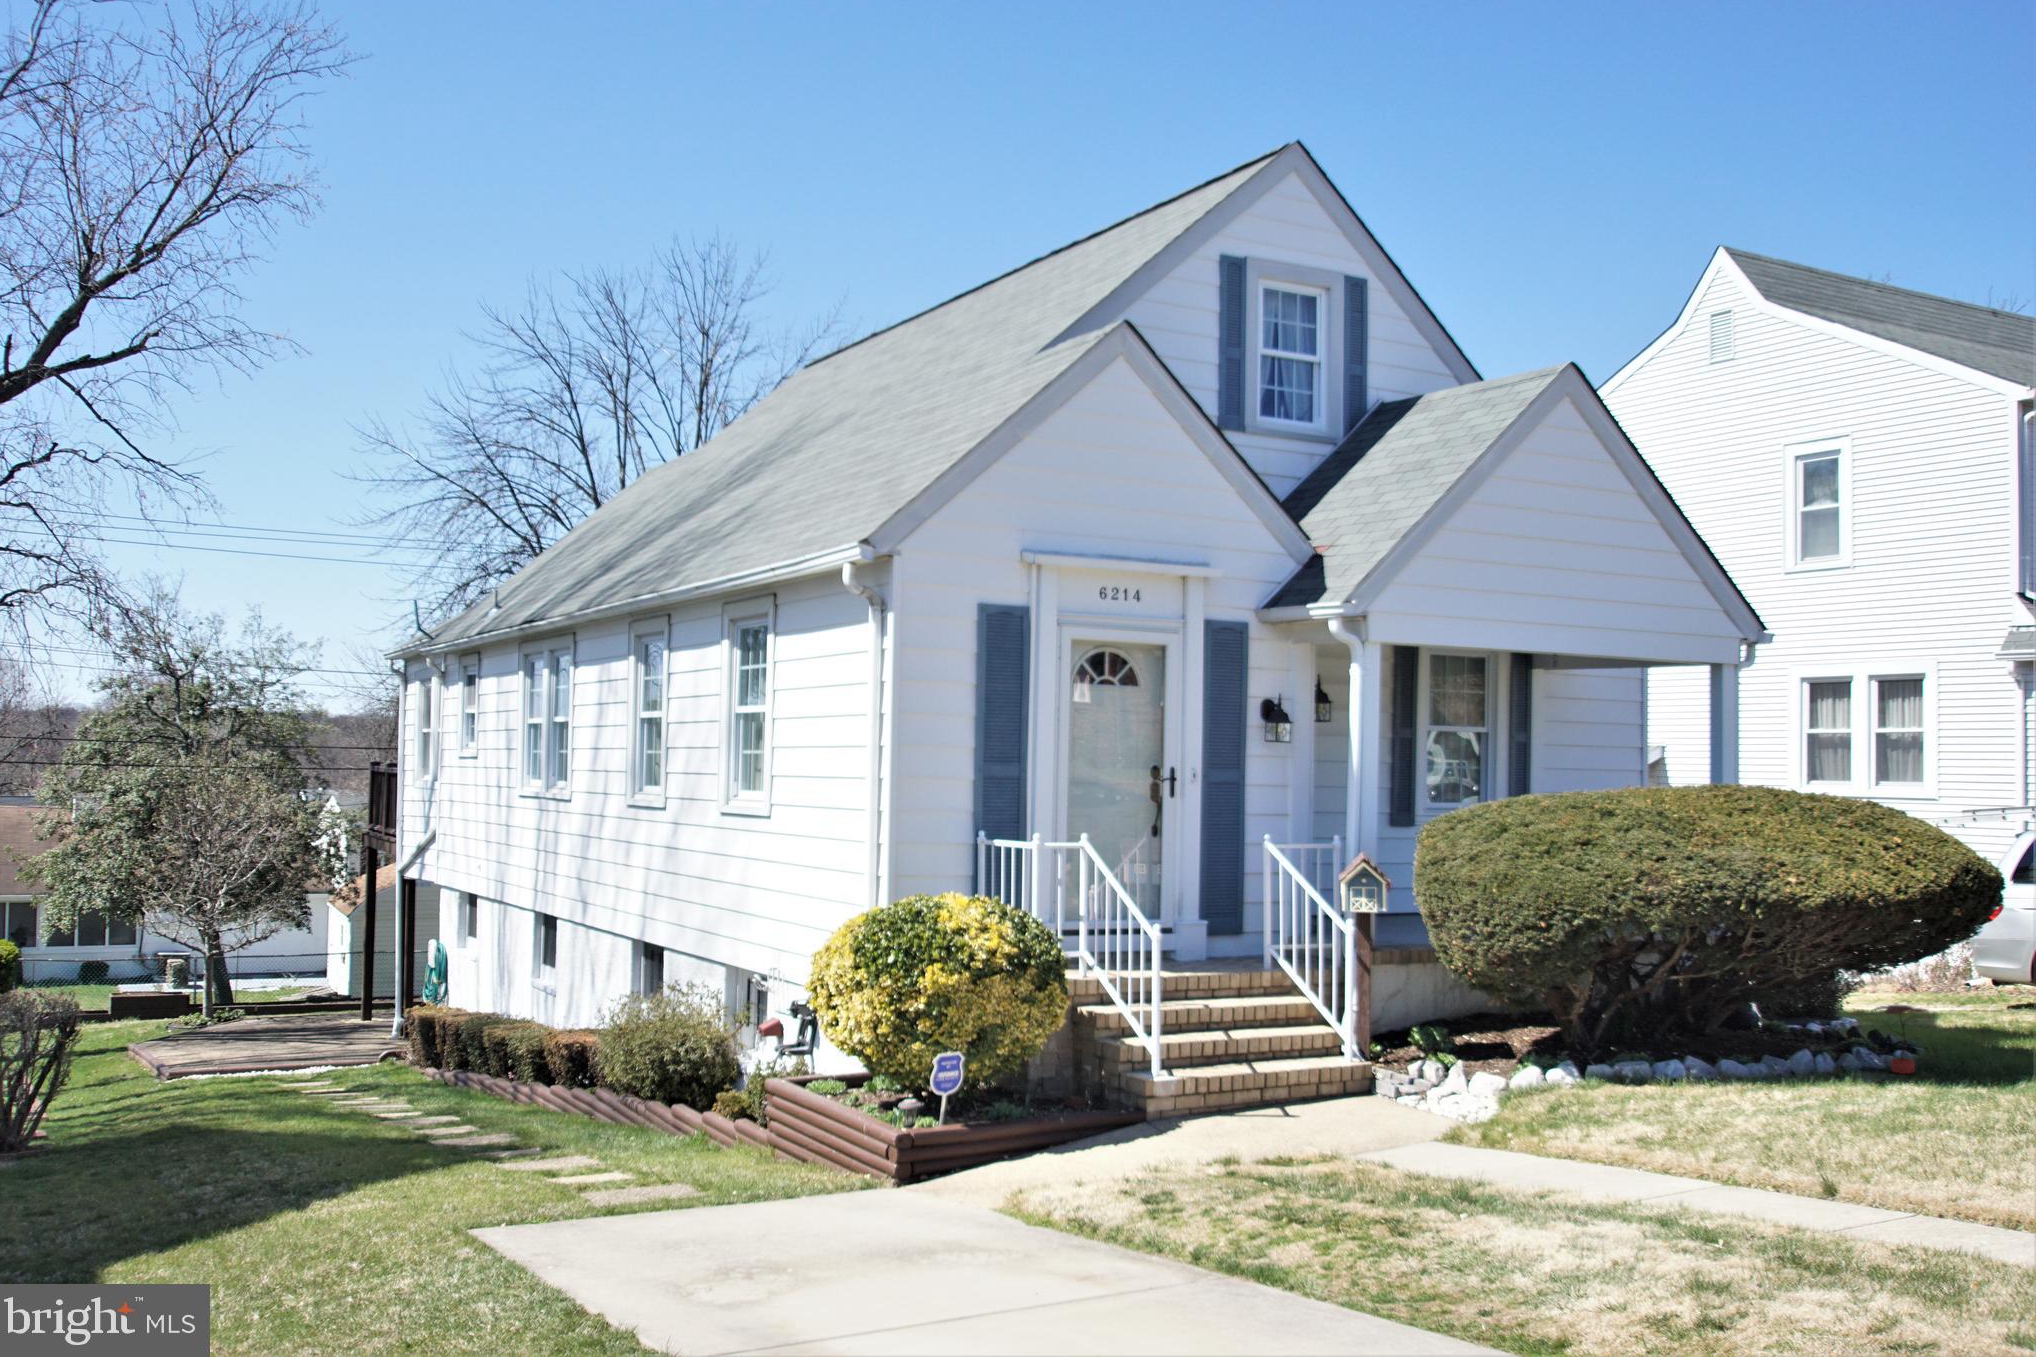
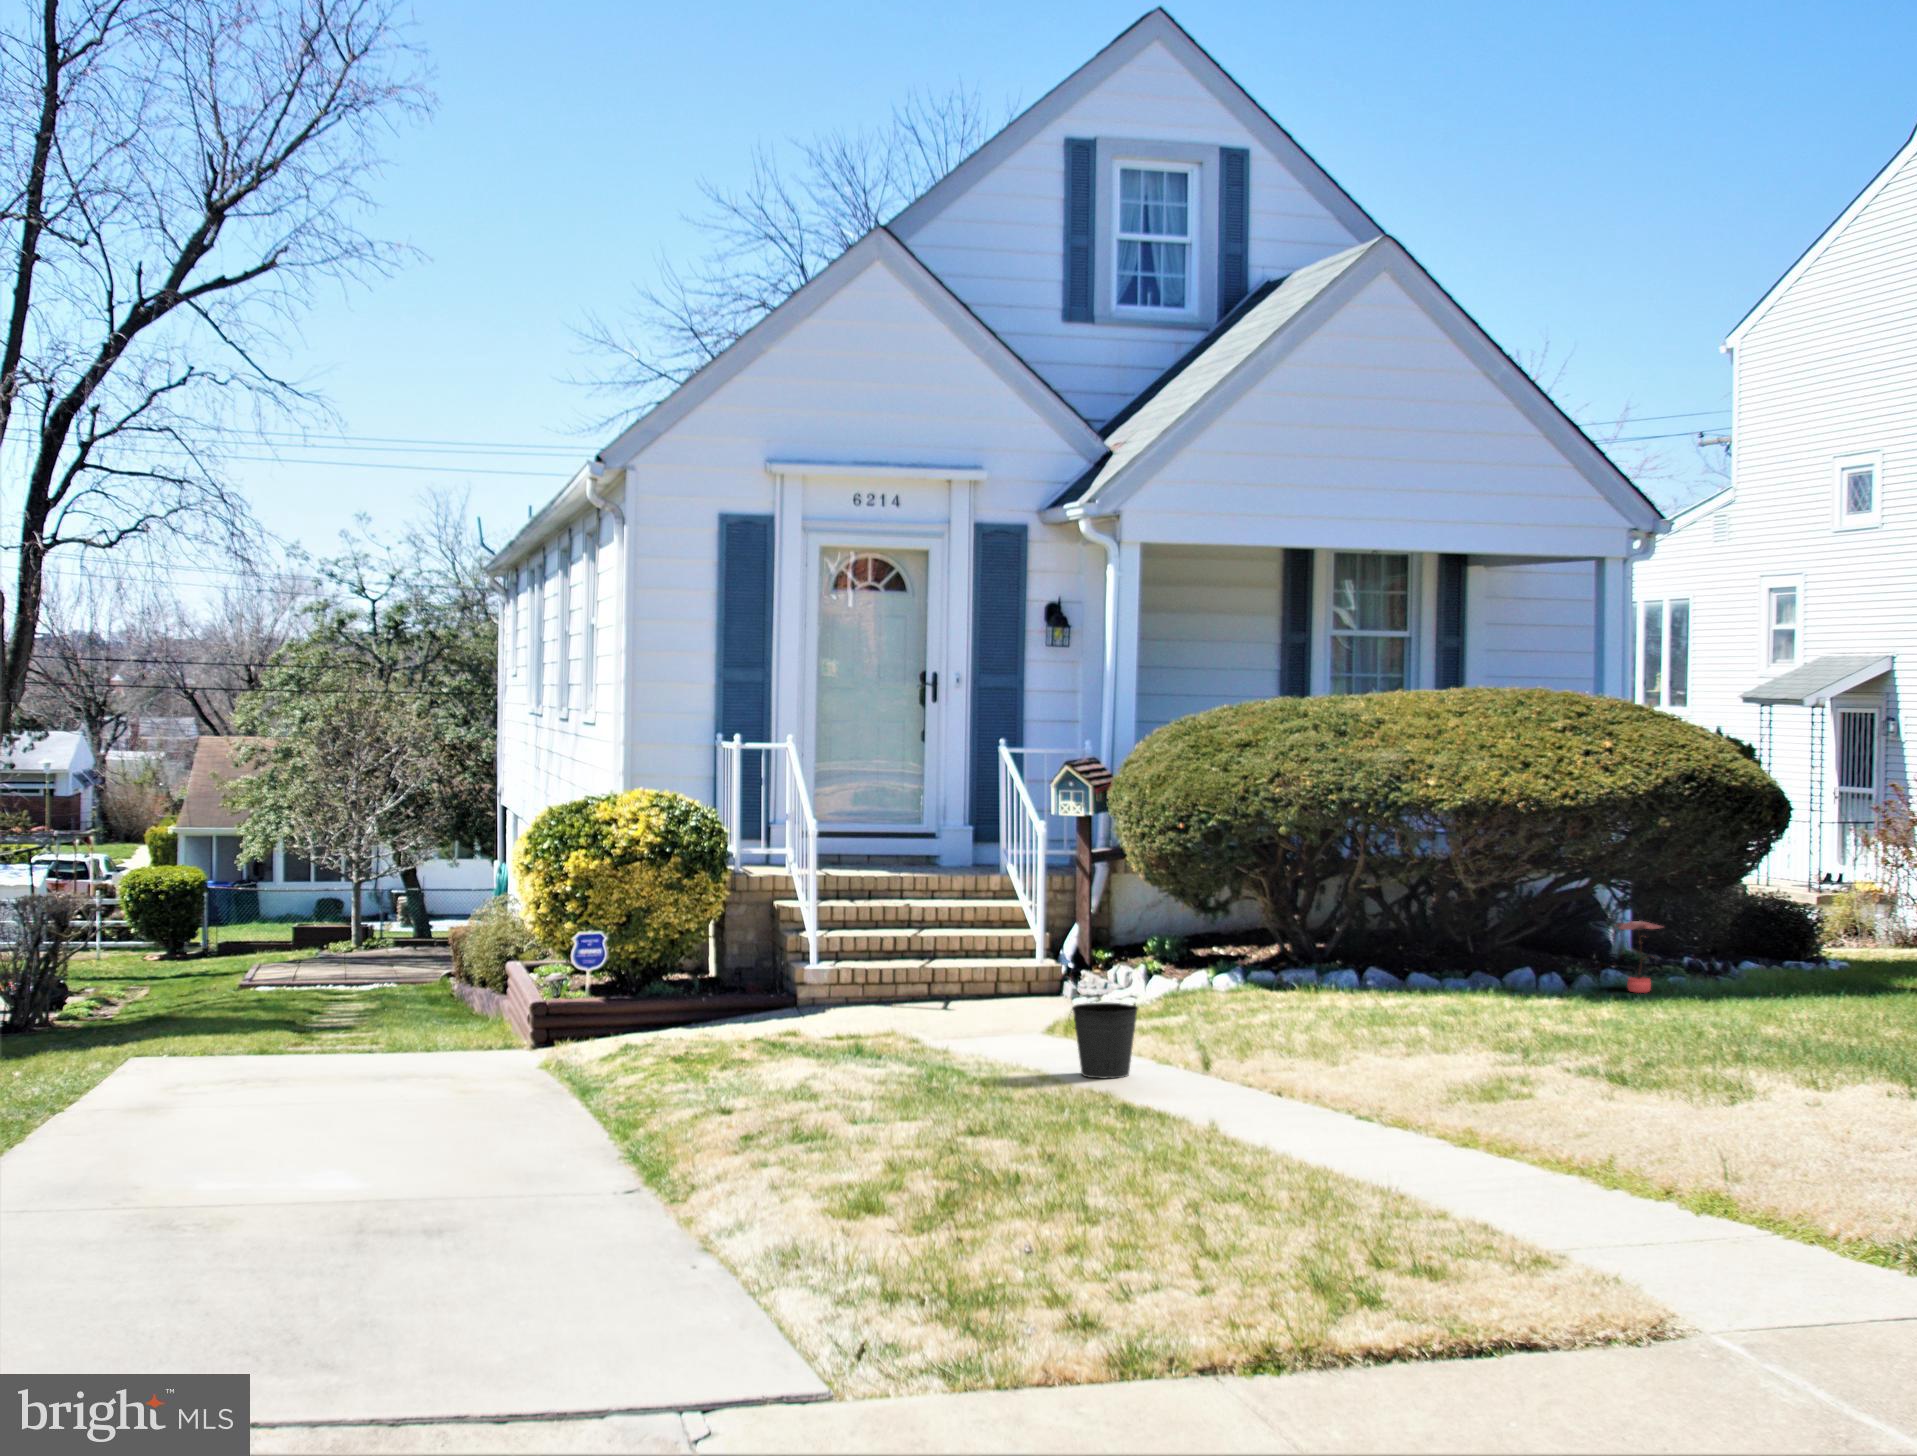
bucket: none [1613,1120,1689,1204] -> present [1071,1002,1138,1078]

